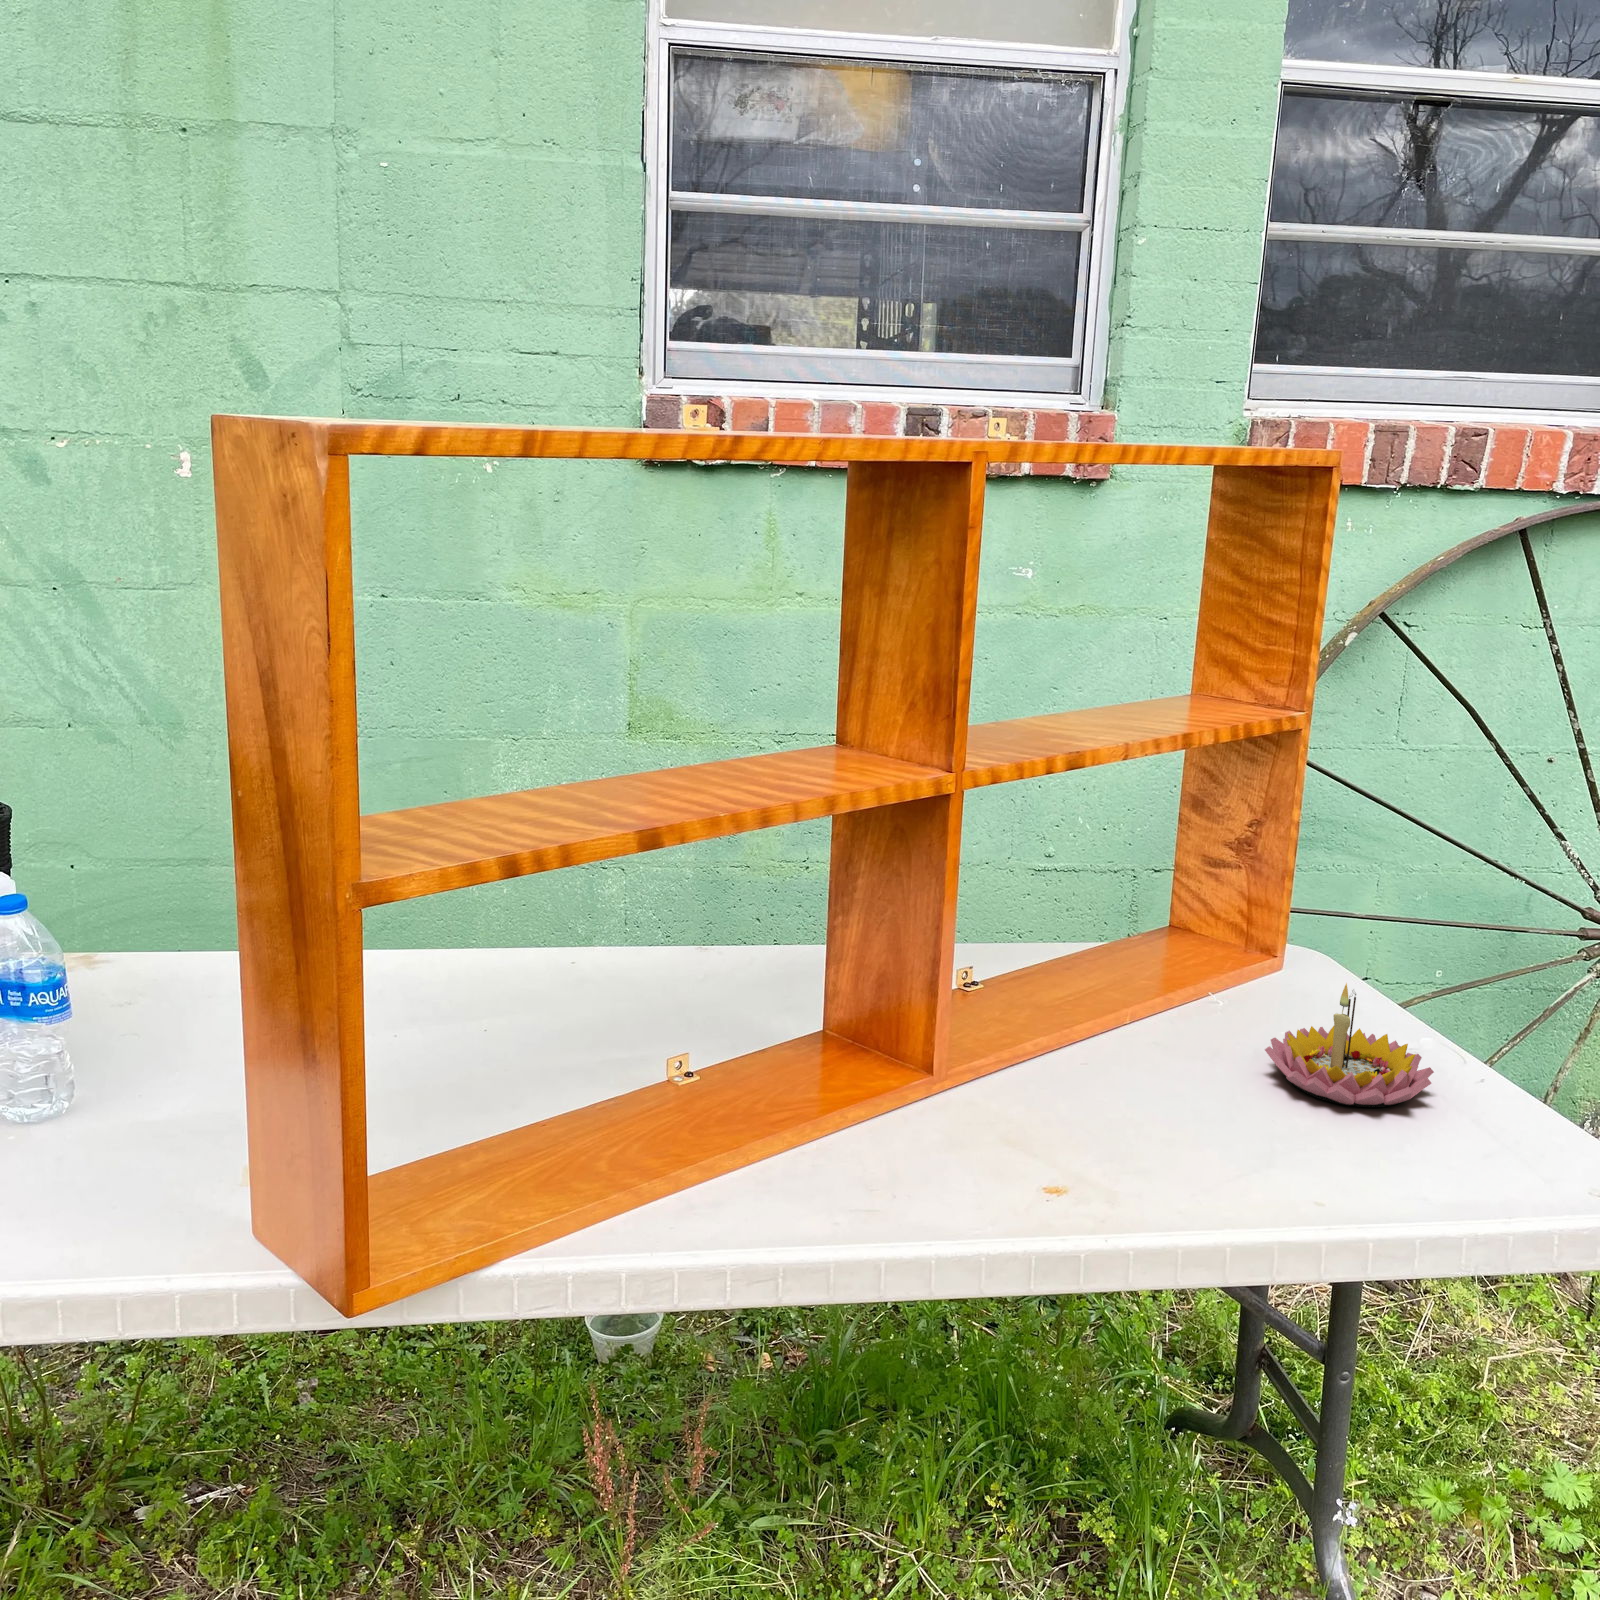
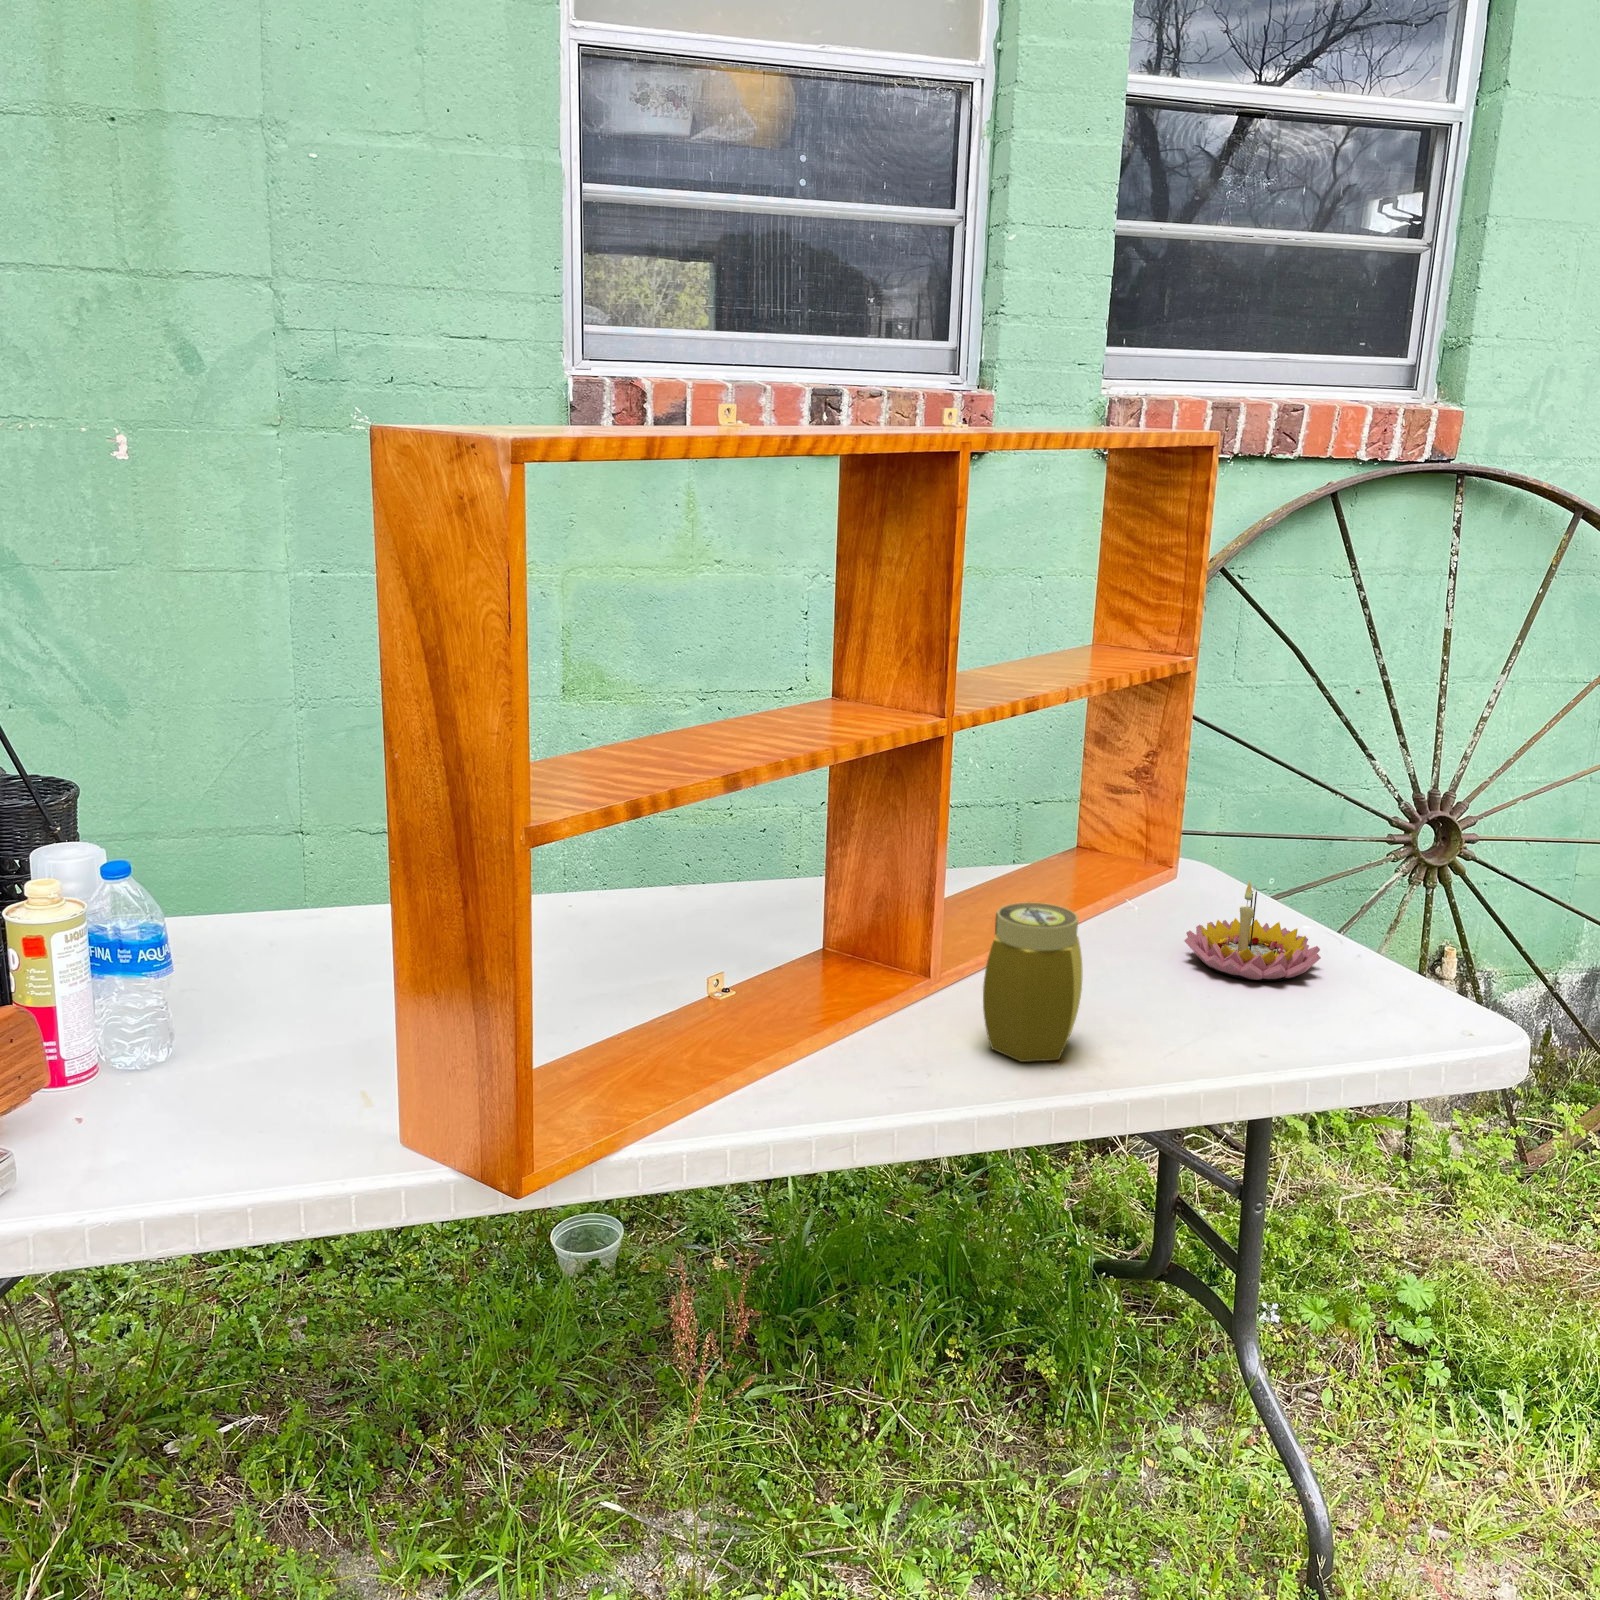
jar: none [981,999,1105,1193] -> present [983,902,1083,1062]

